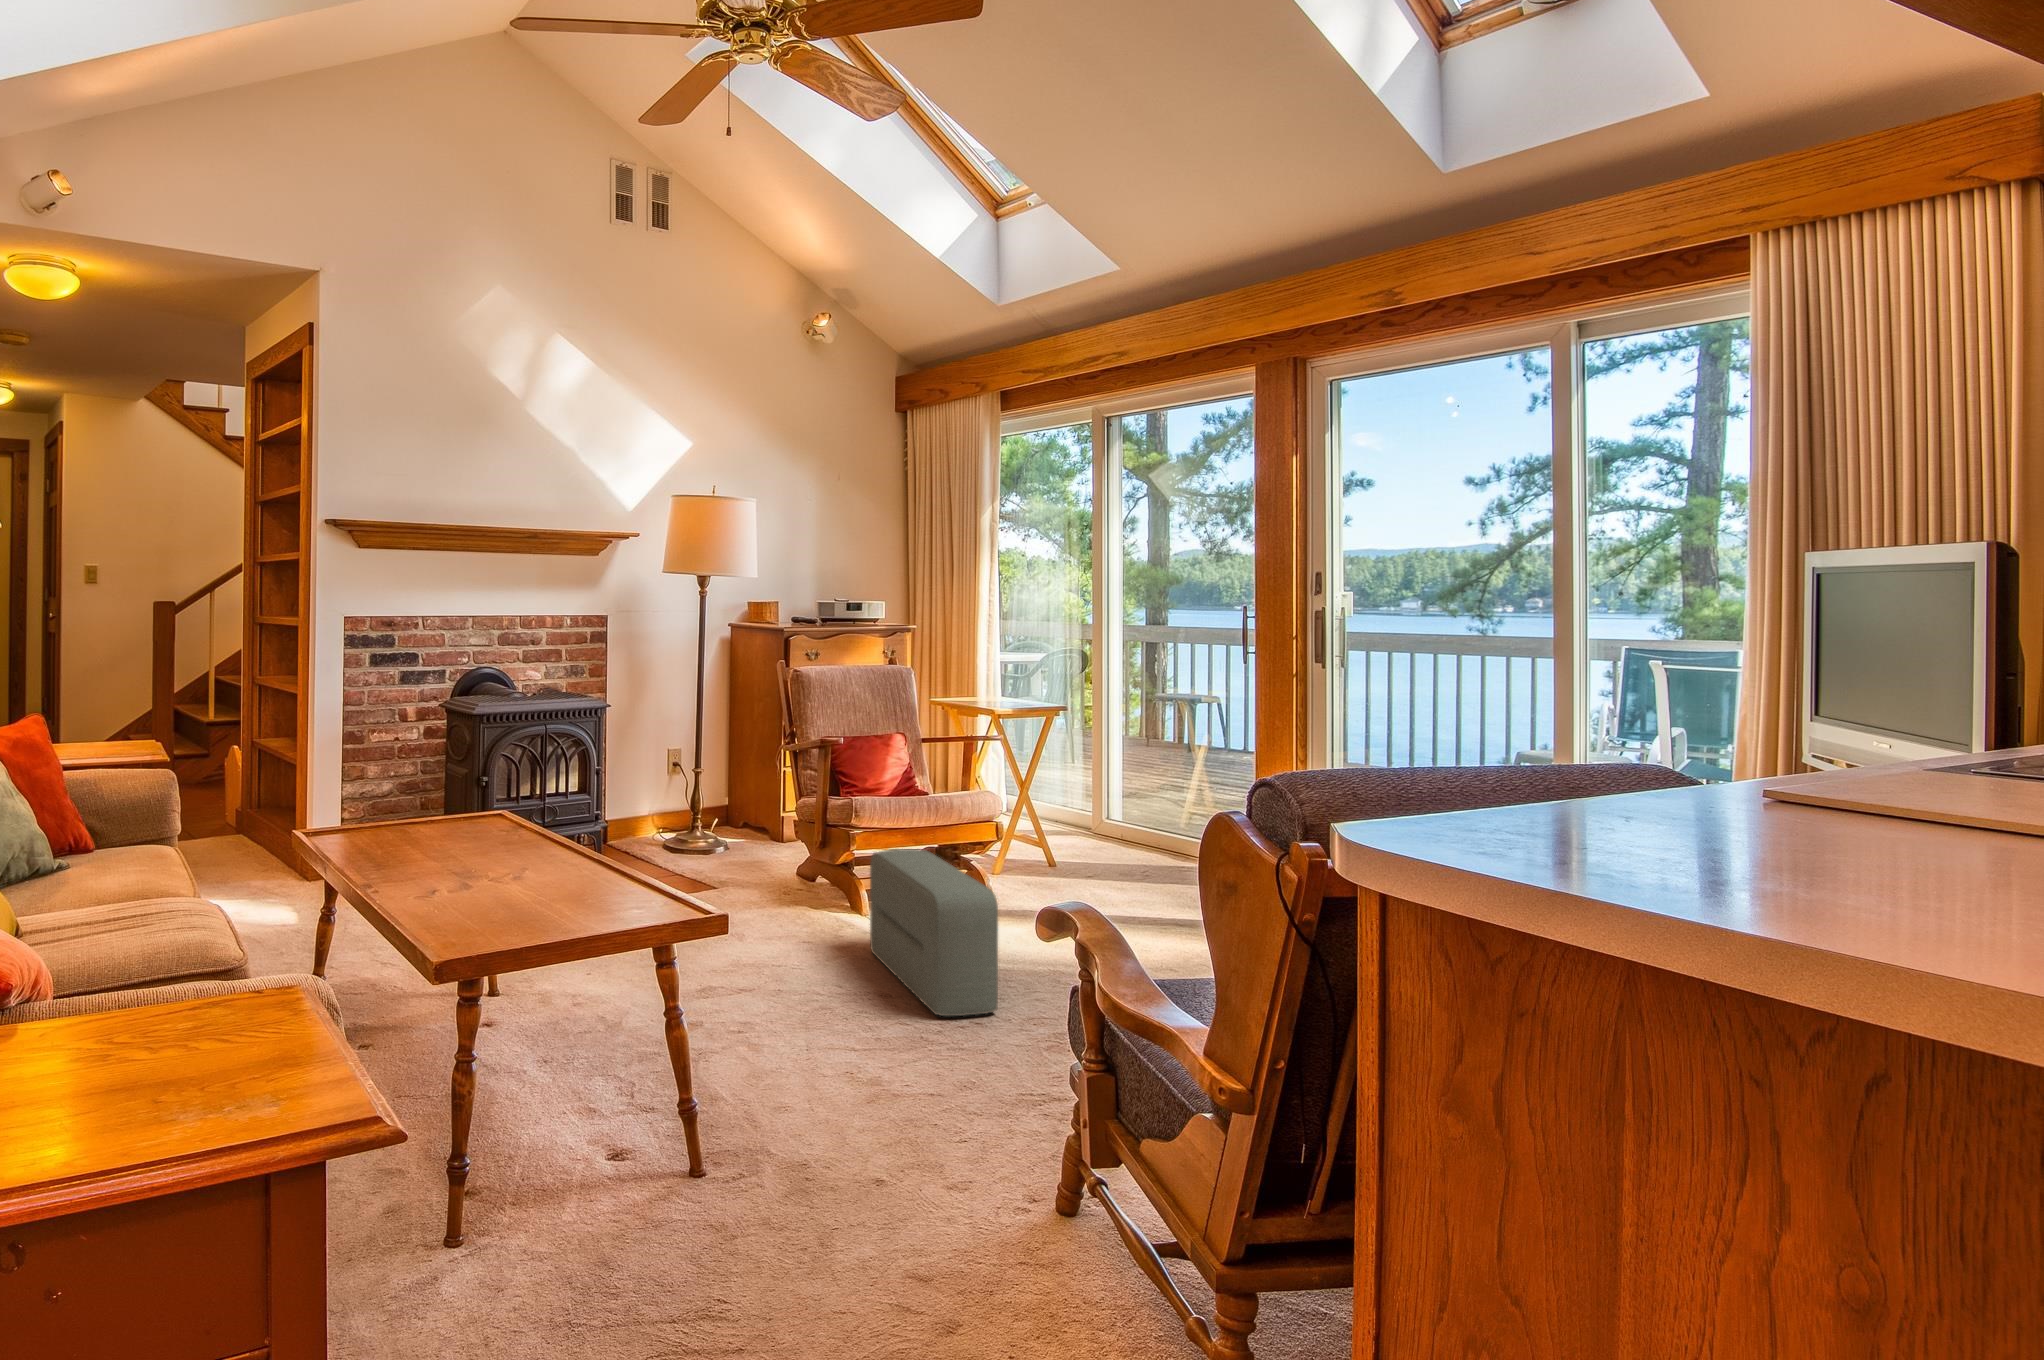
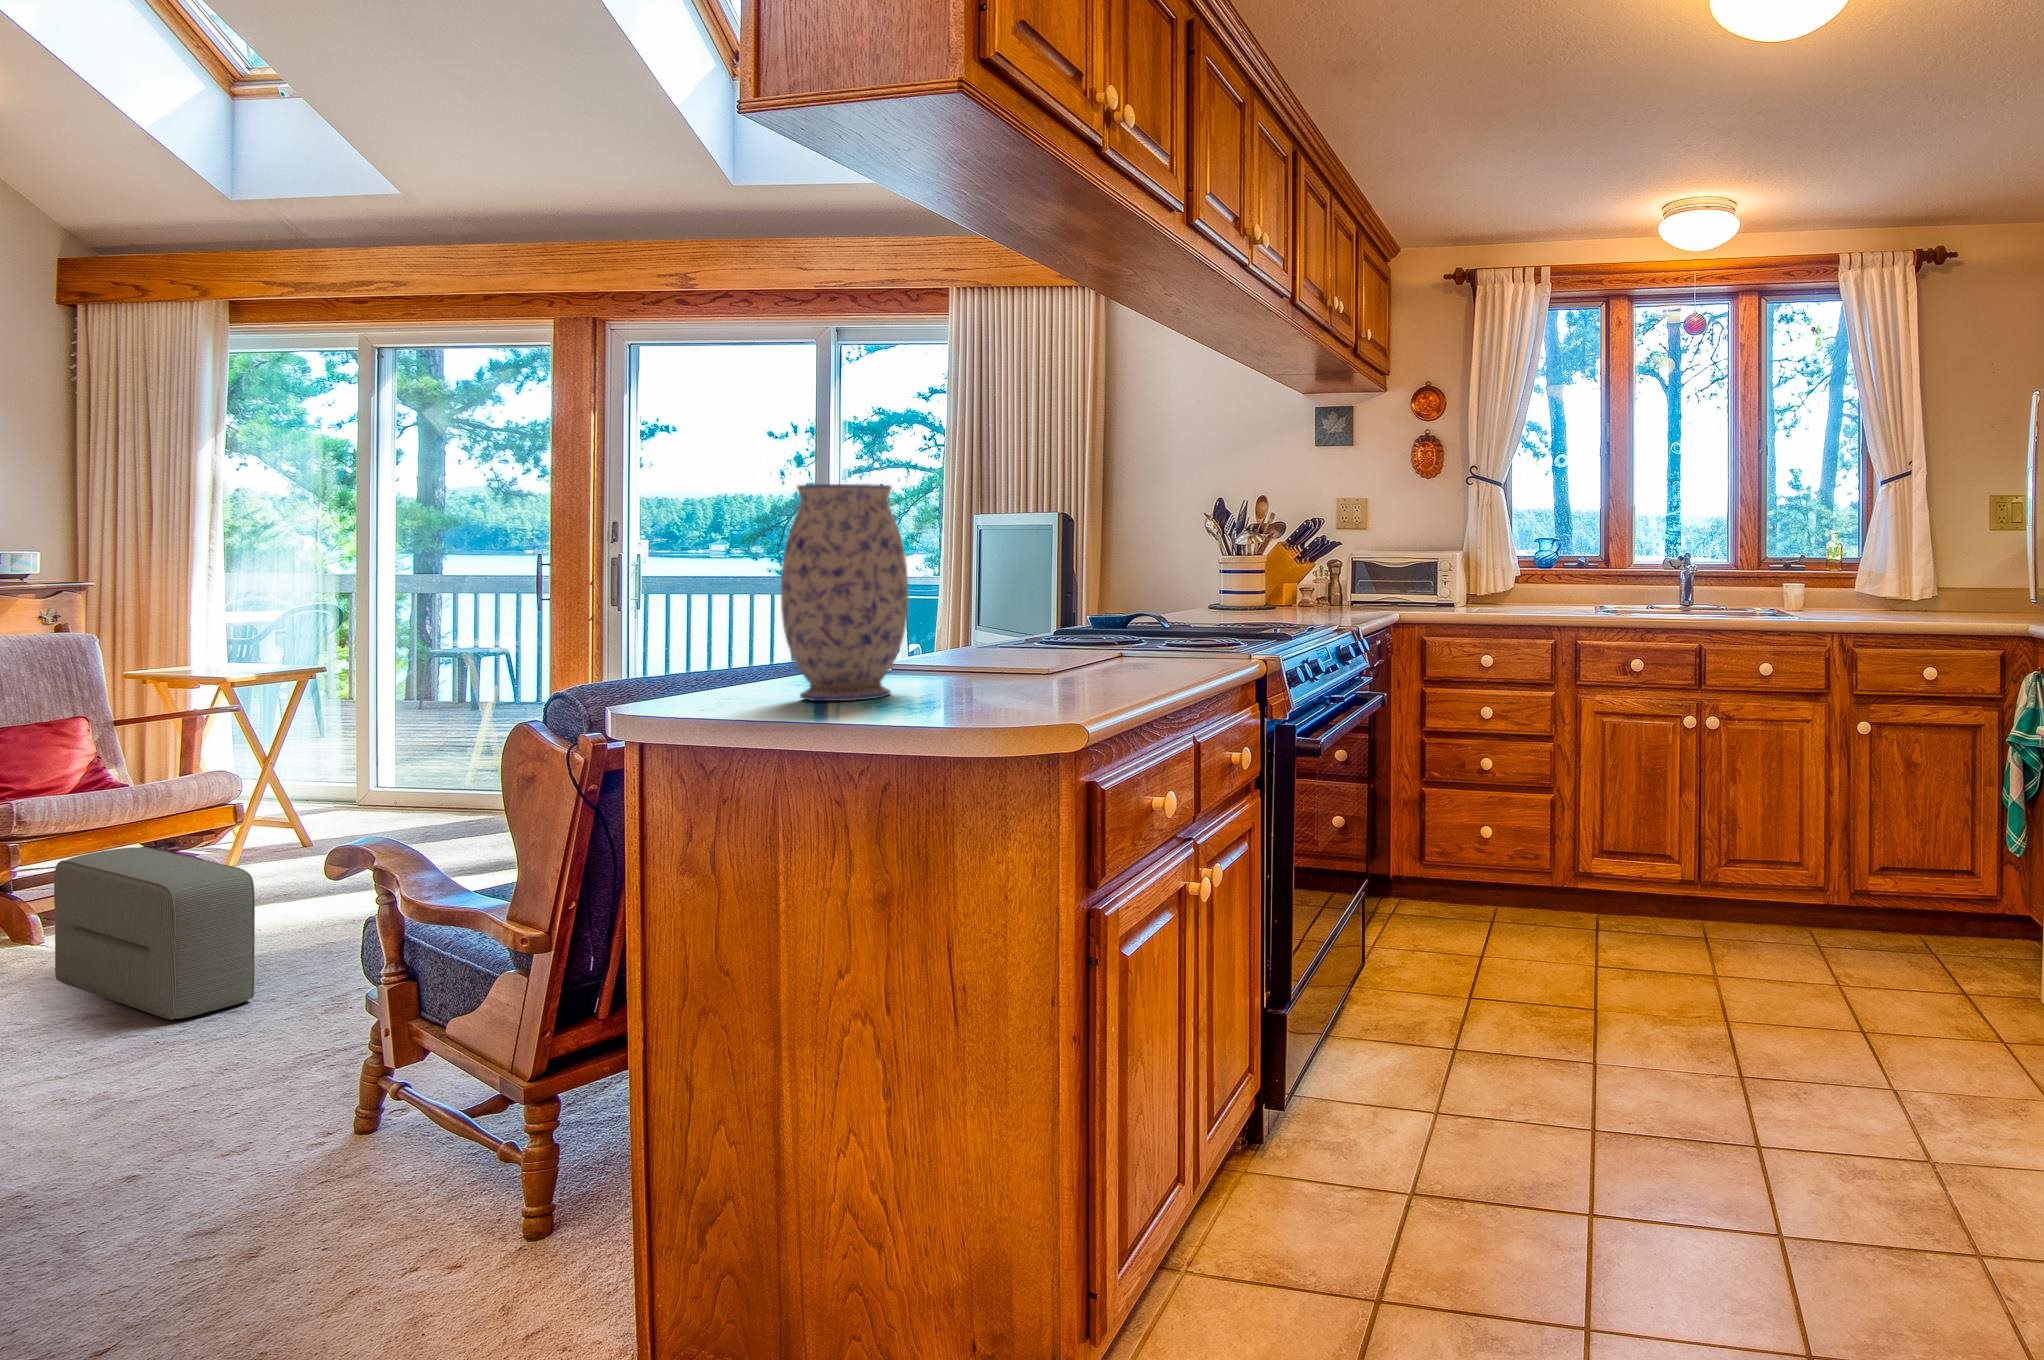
vase: none [1612,474,1885,873] -> present [781,484,908,701]

